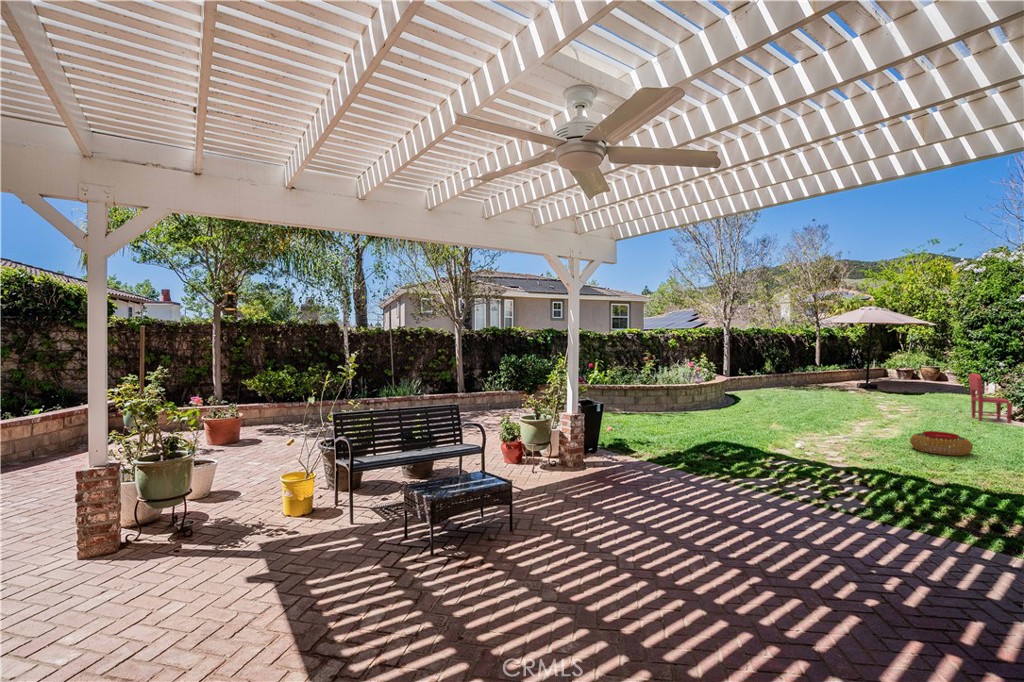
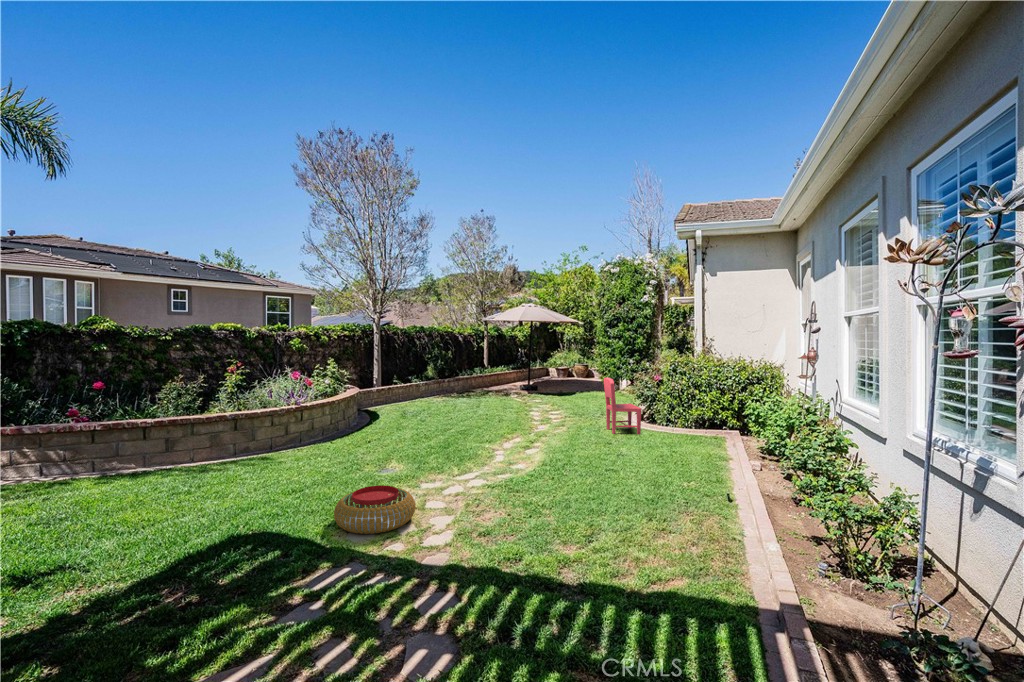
pouf: present [910,431,973,456] -> present [334,485,416,534]

